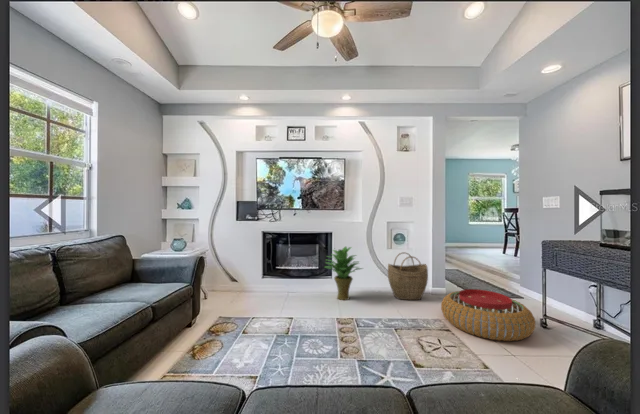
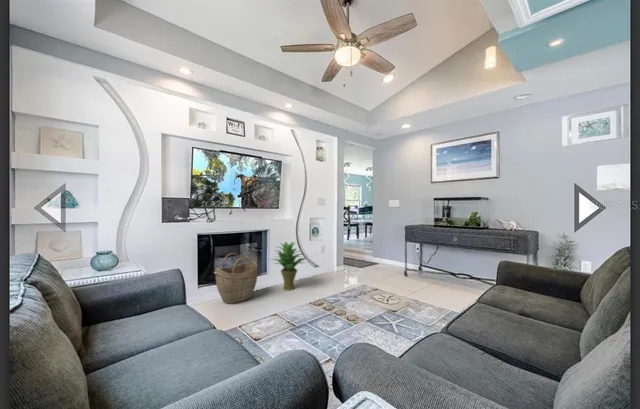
woven basket: present [388,252,428,300] -> present [216,253,257,304]
pouf: present [441,289,535,341] -> none [361,260,412,288]

